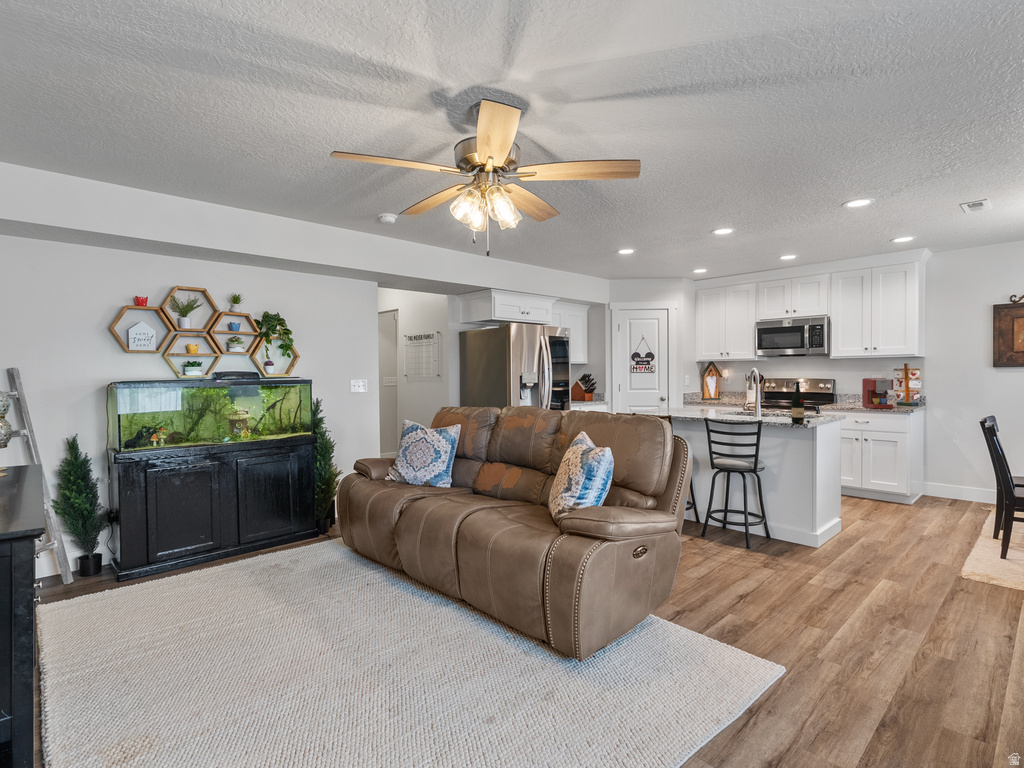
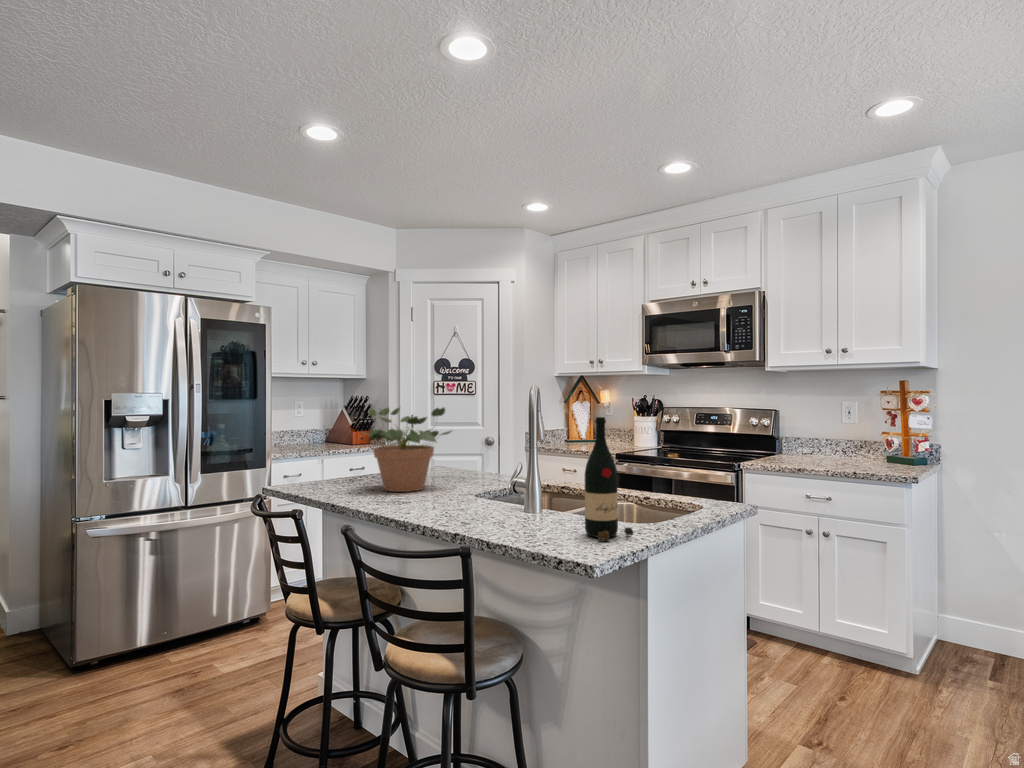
coffee maker: present [862,378,893,408] -> none [819,408,879,470]
potted plant: none [663,379,705,415] -> present [364,407,451,492]

